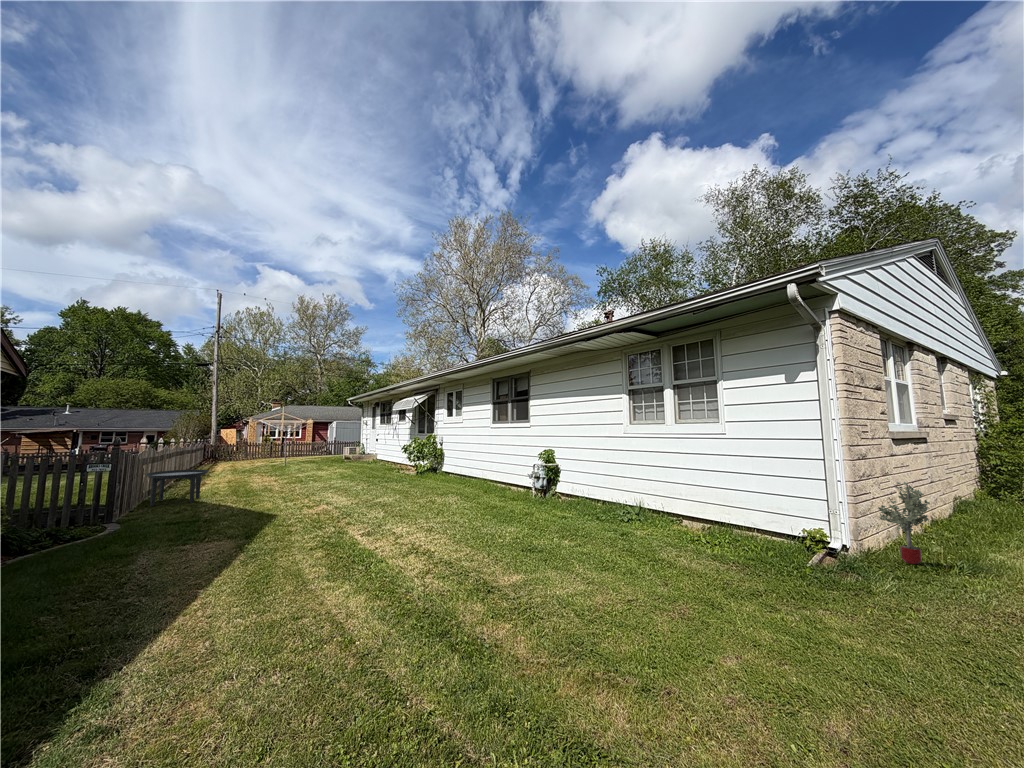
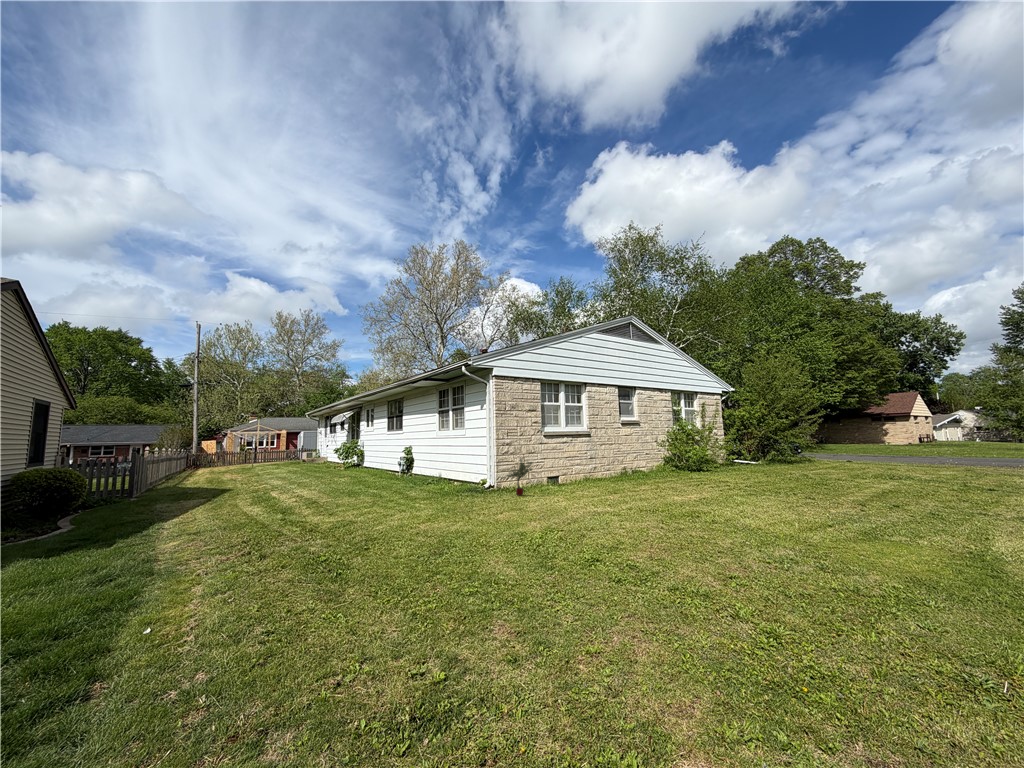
round table: present [145,470,208,506] -> none [149,467,189,490]

